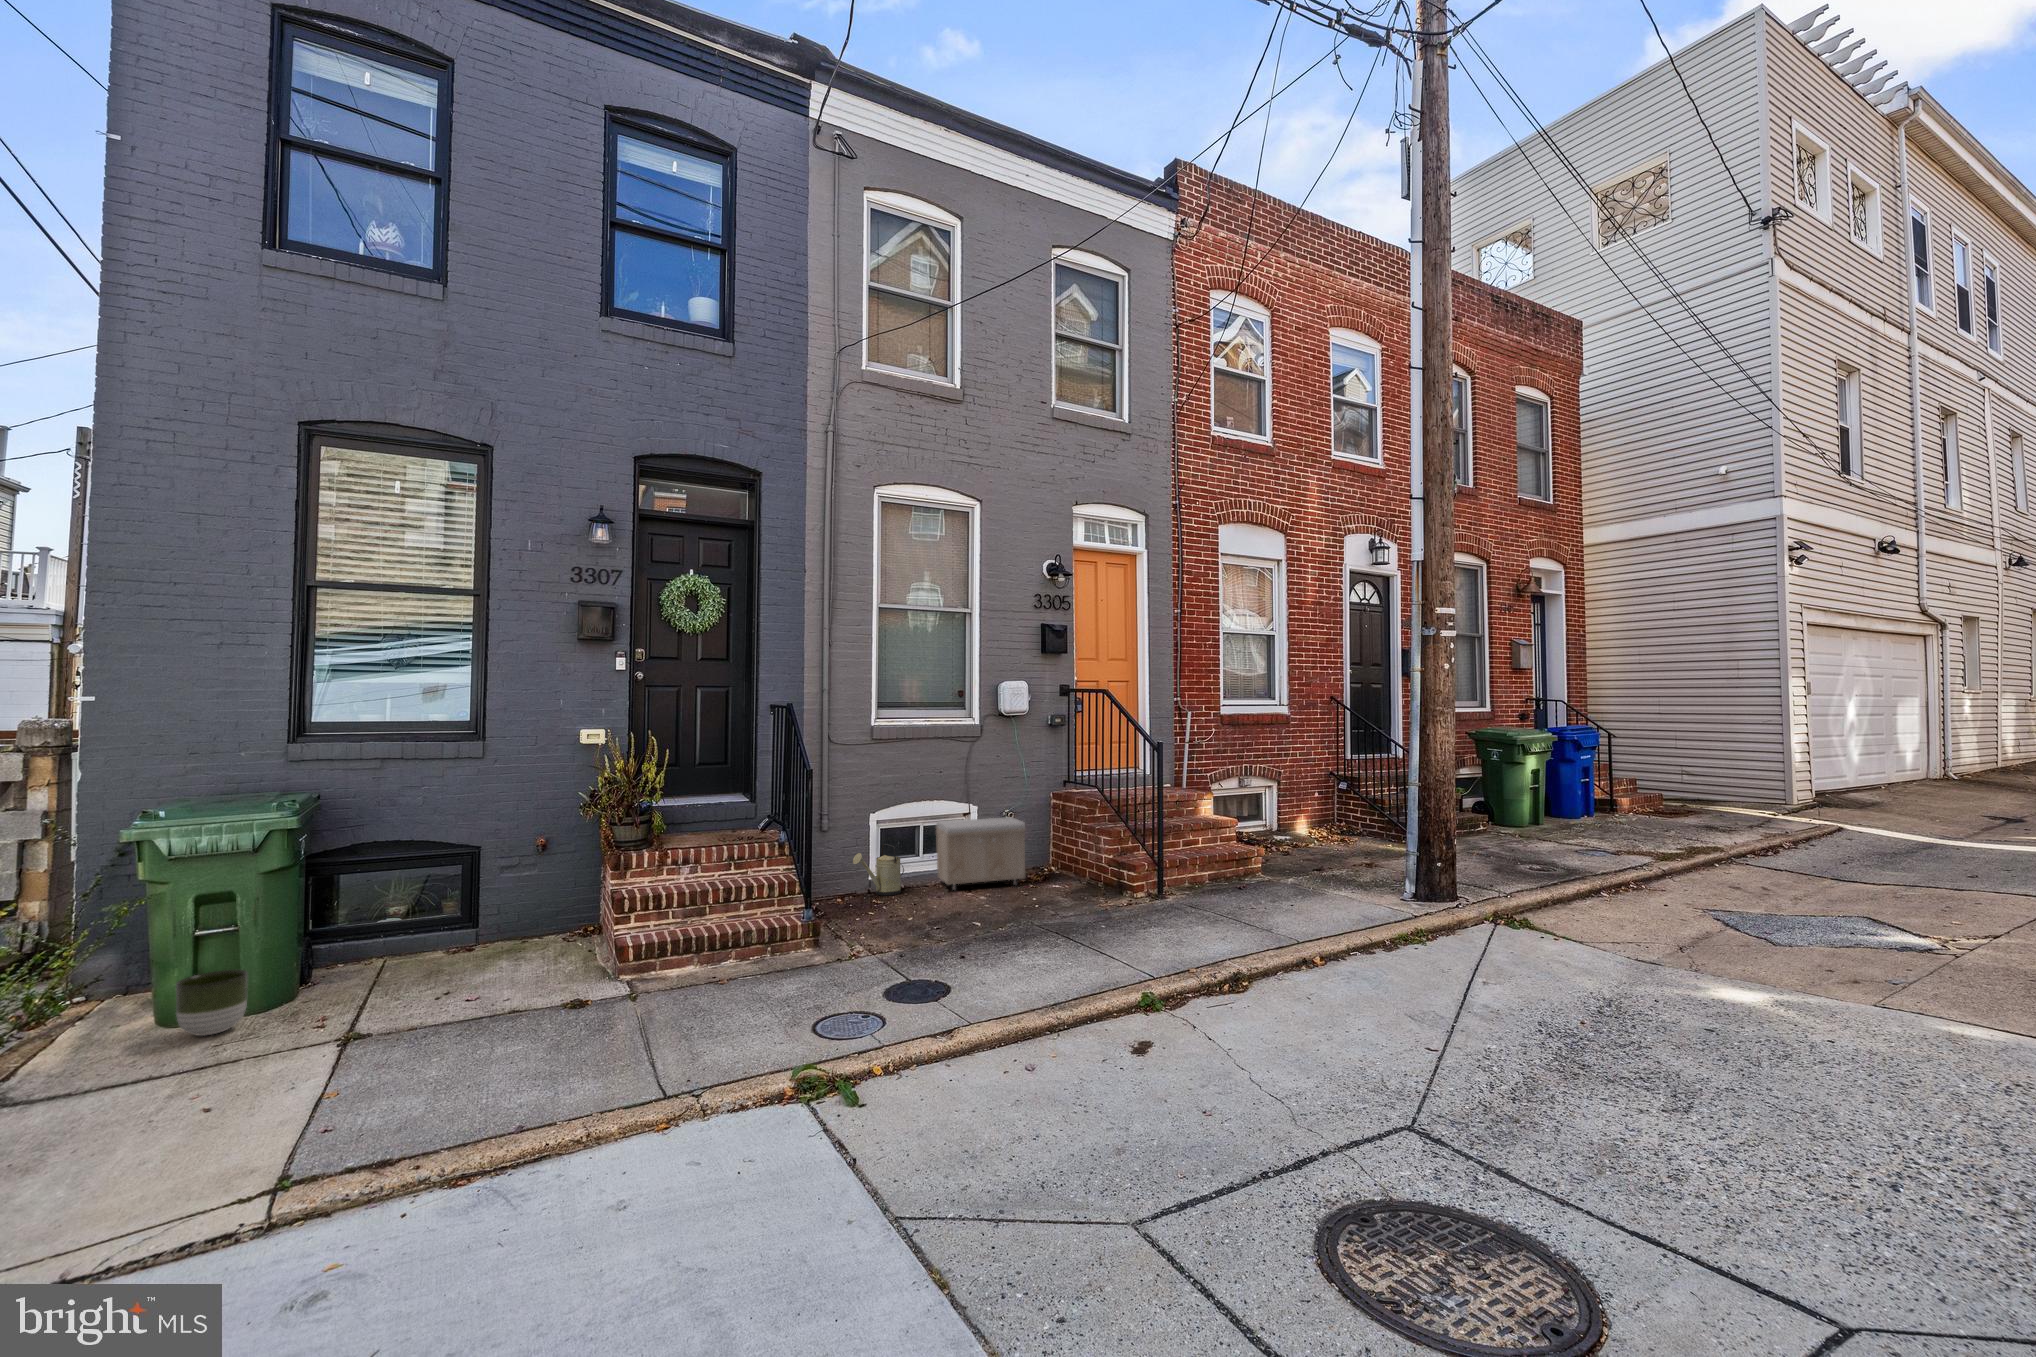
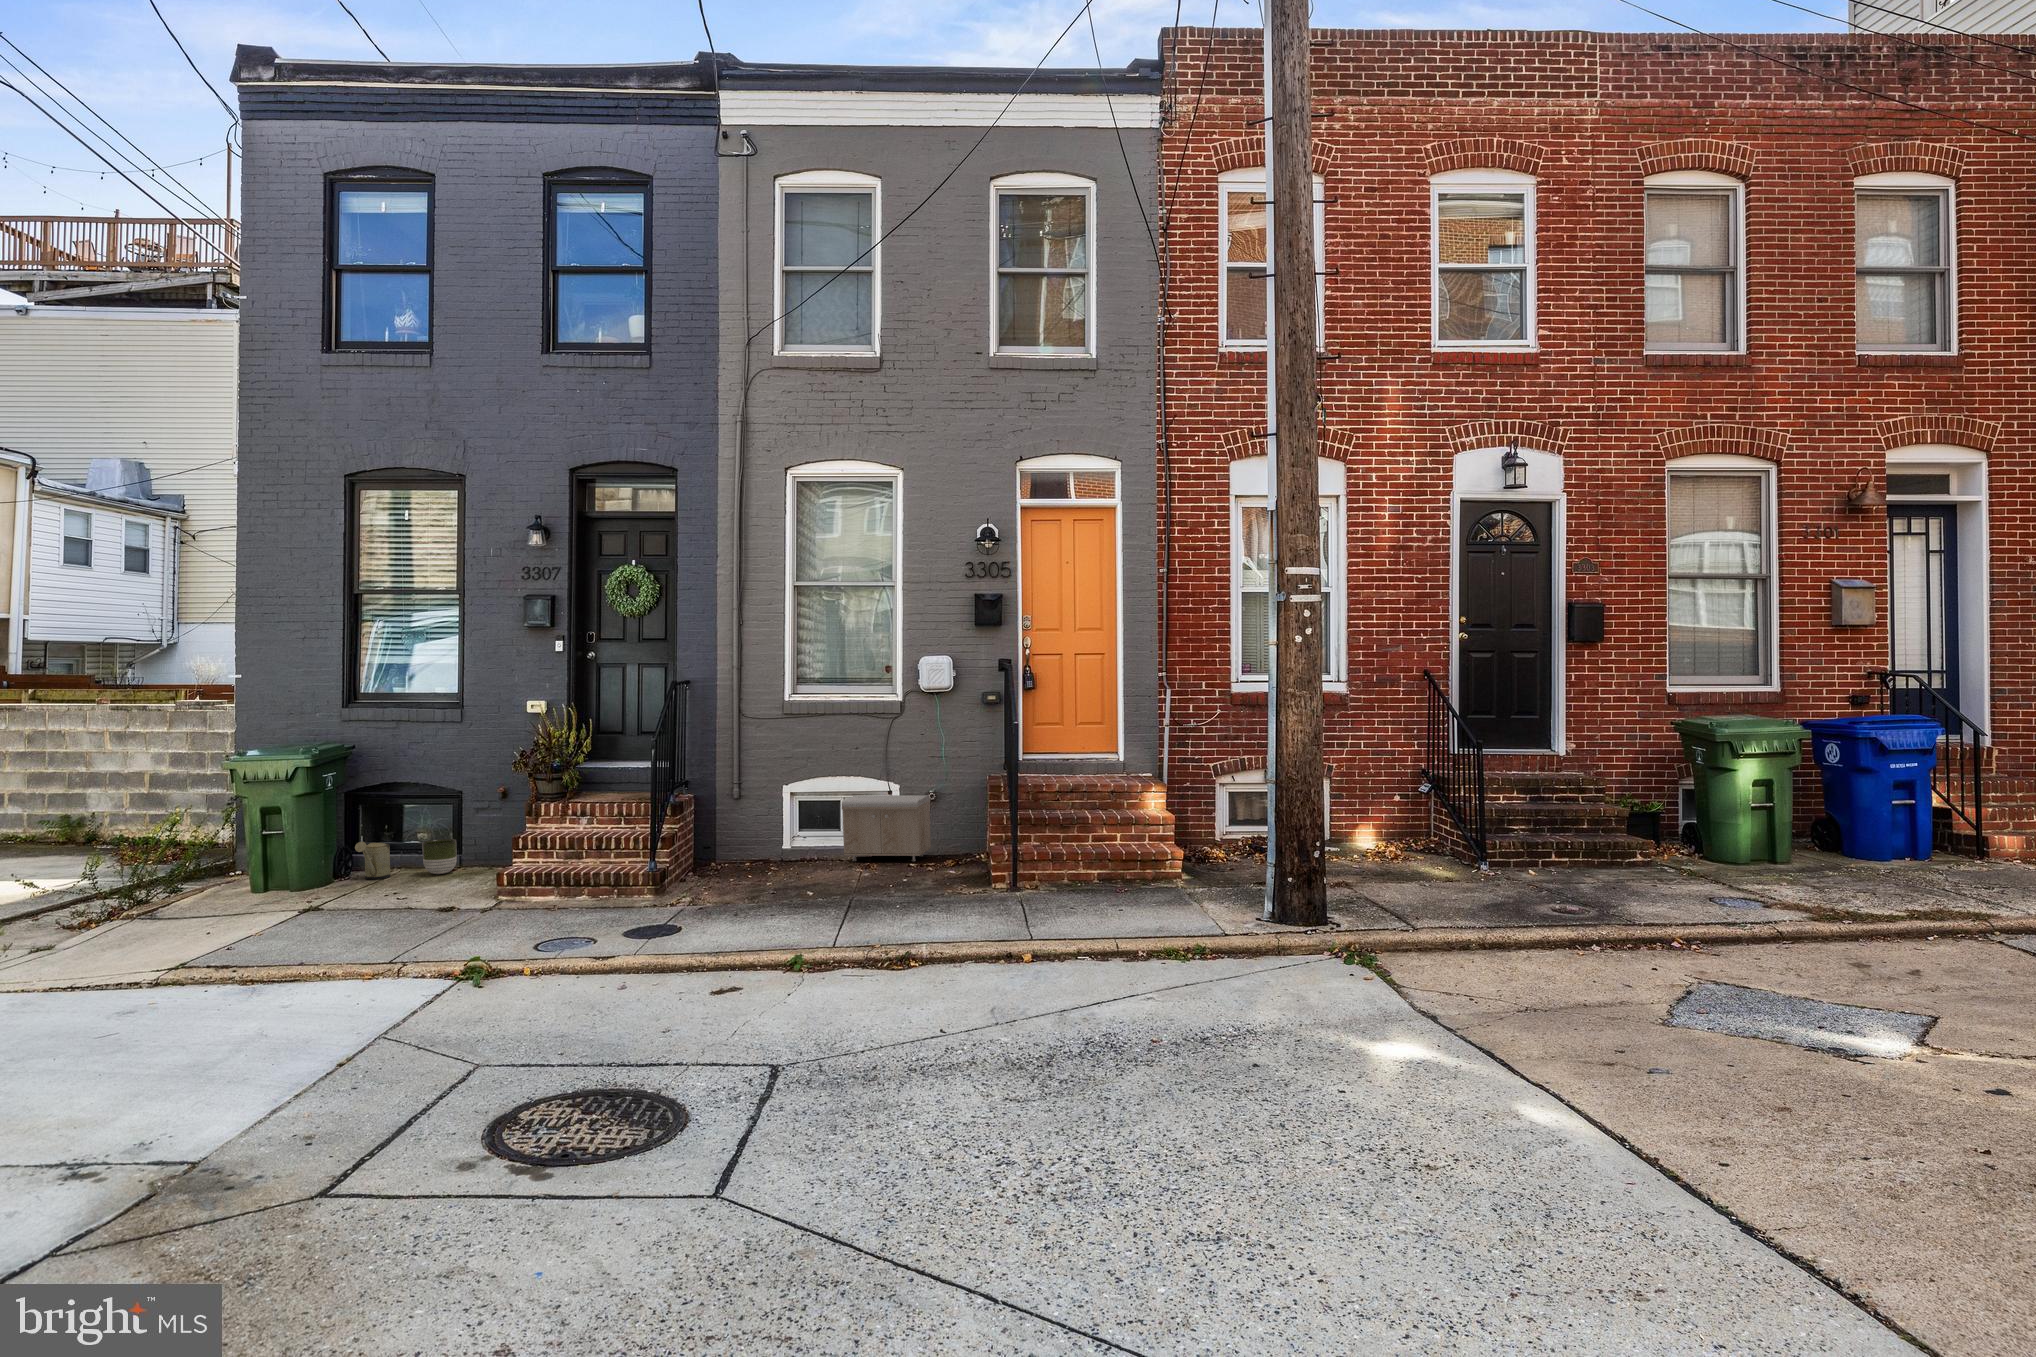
watering can: present [853,844,904,895] -> present [355,833,390,880]
planter: present [176,970,248,1036] -> present [422,839,457,874]

